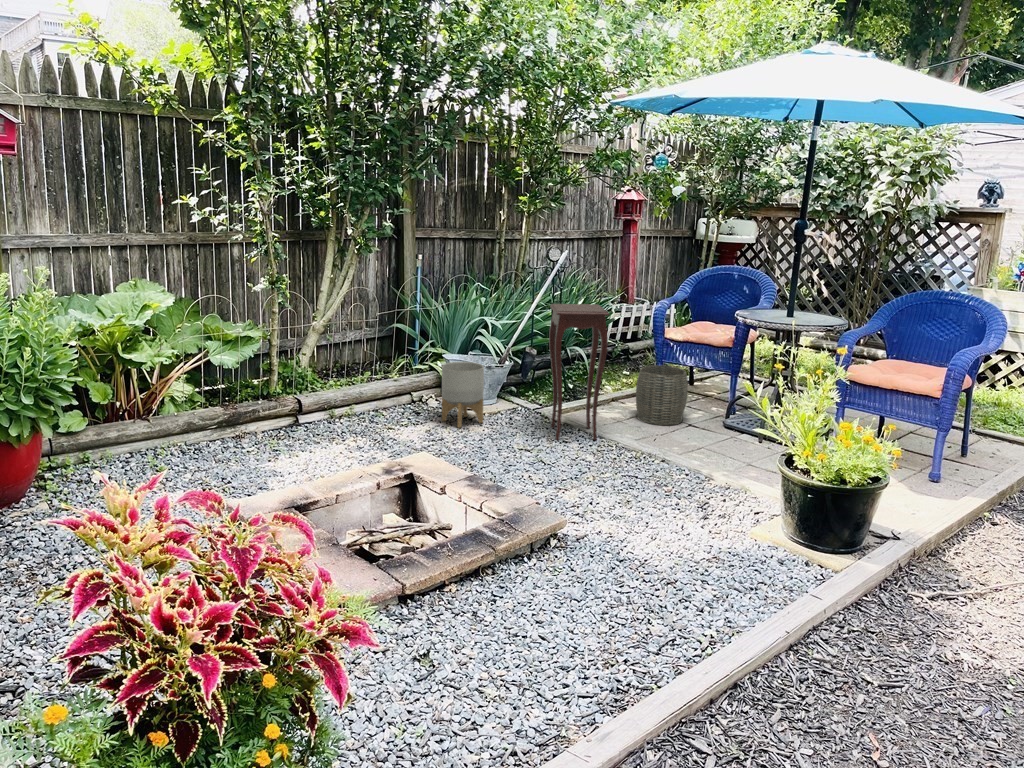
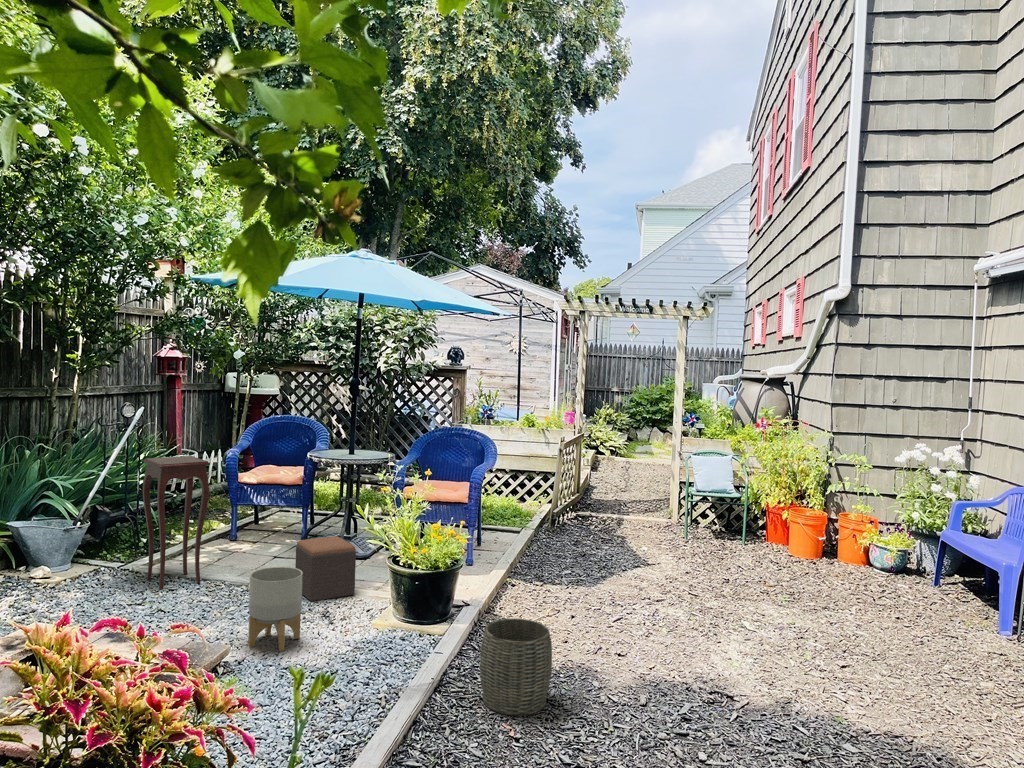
planter: present [442,362,484,428] -> present [248,567,303,651]
woven basket: present [636,365,688,425] -> present [480,619,552,715]
footstool: none [688,413,758,489] -> present [295,536,356,601]

